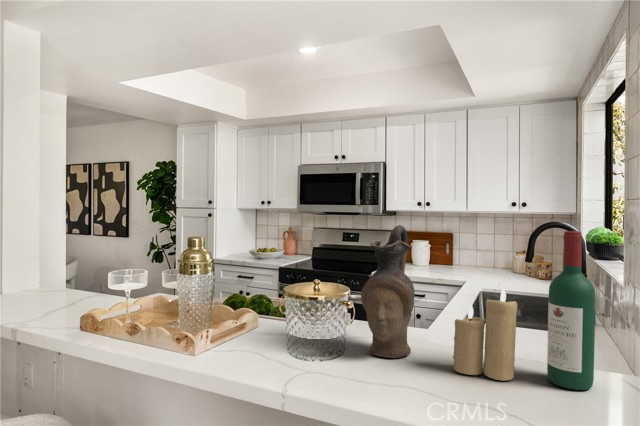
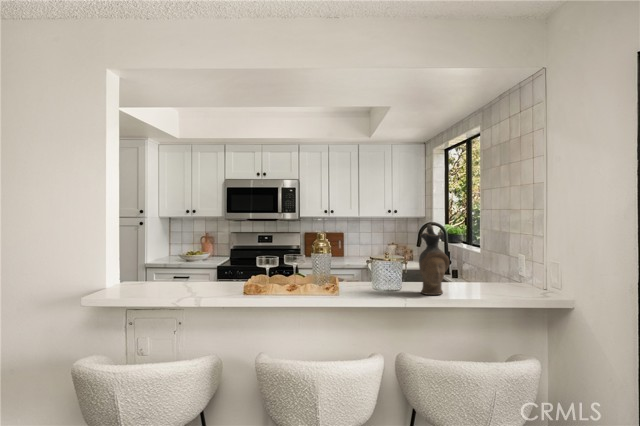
wine bottle: present [547,231,595,390] -> none [509,224,530,296]
candle: present [453,289,517,381] -> none [470,253,500,296]

